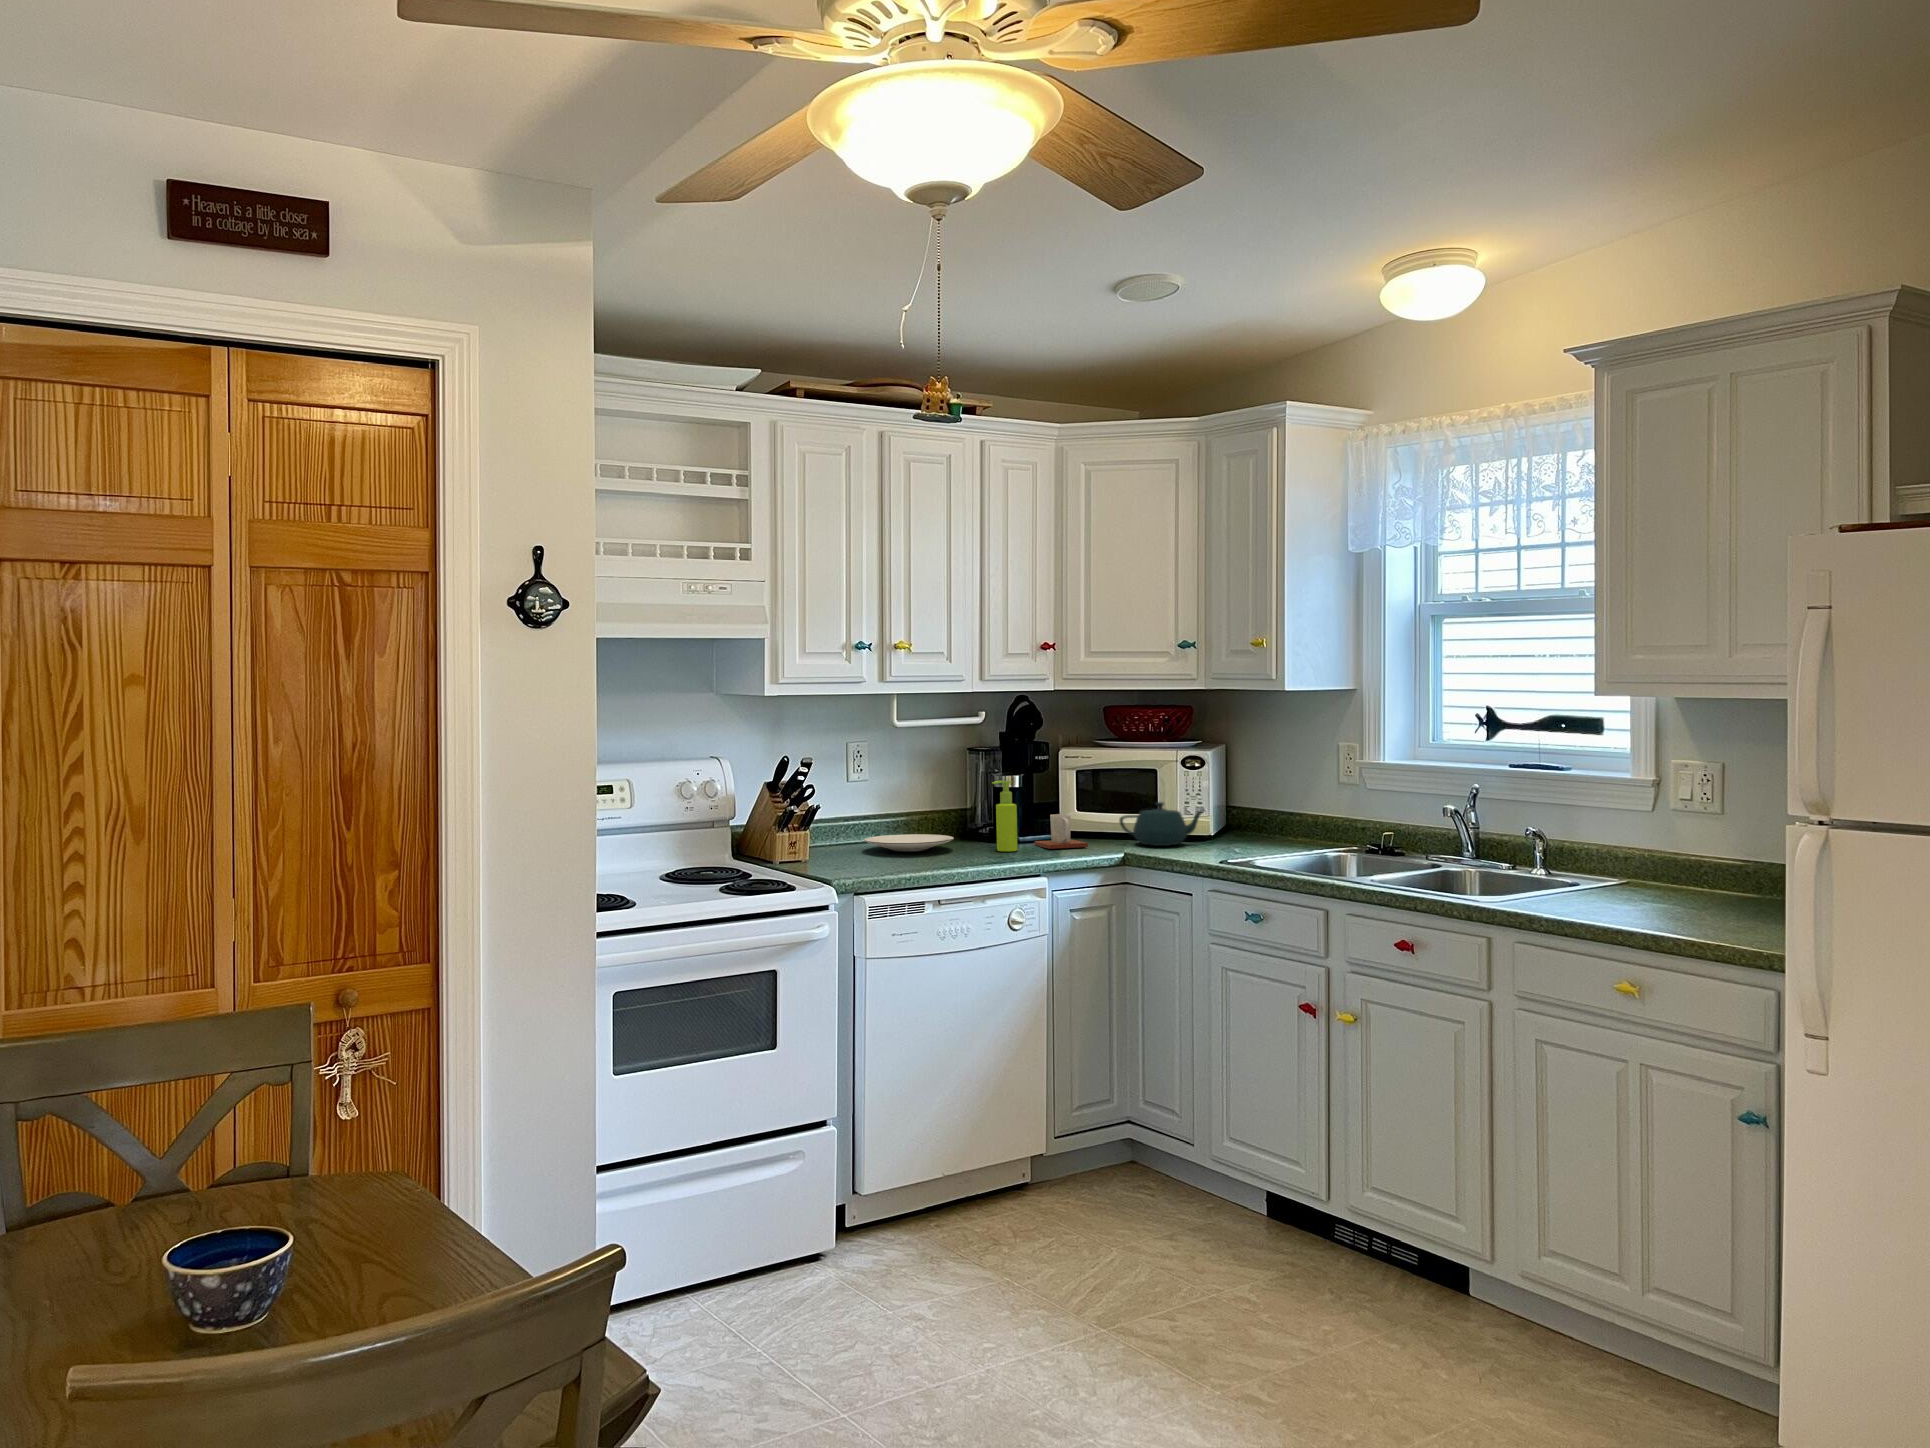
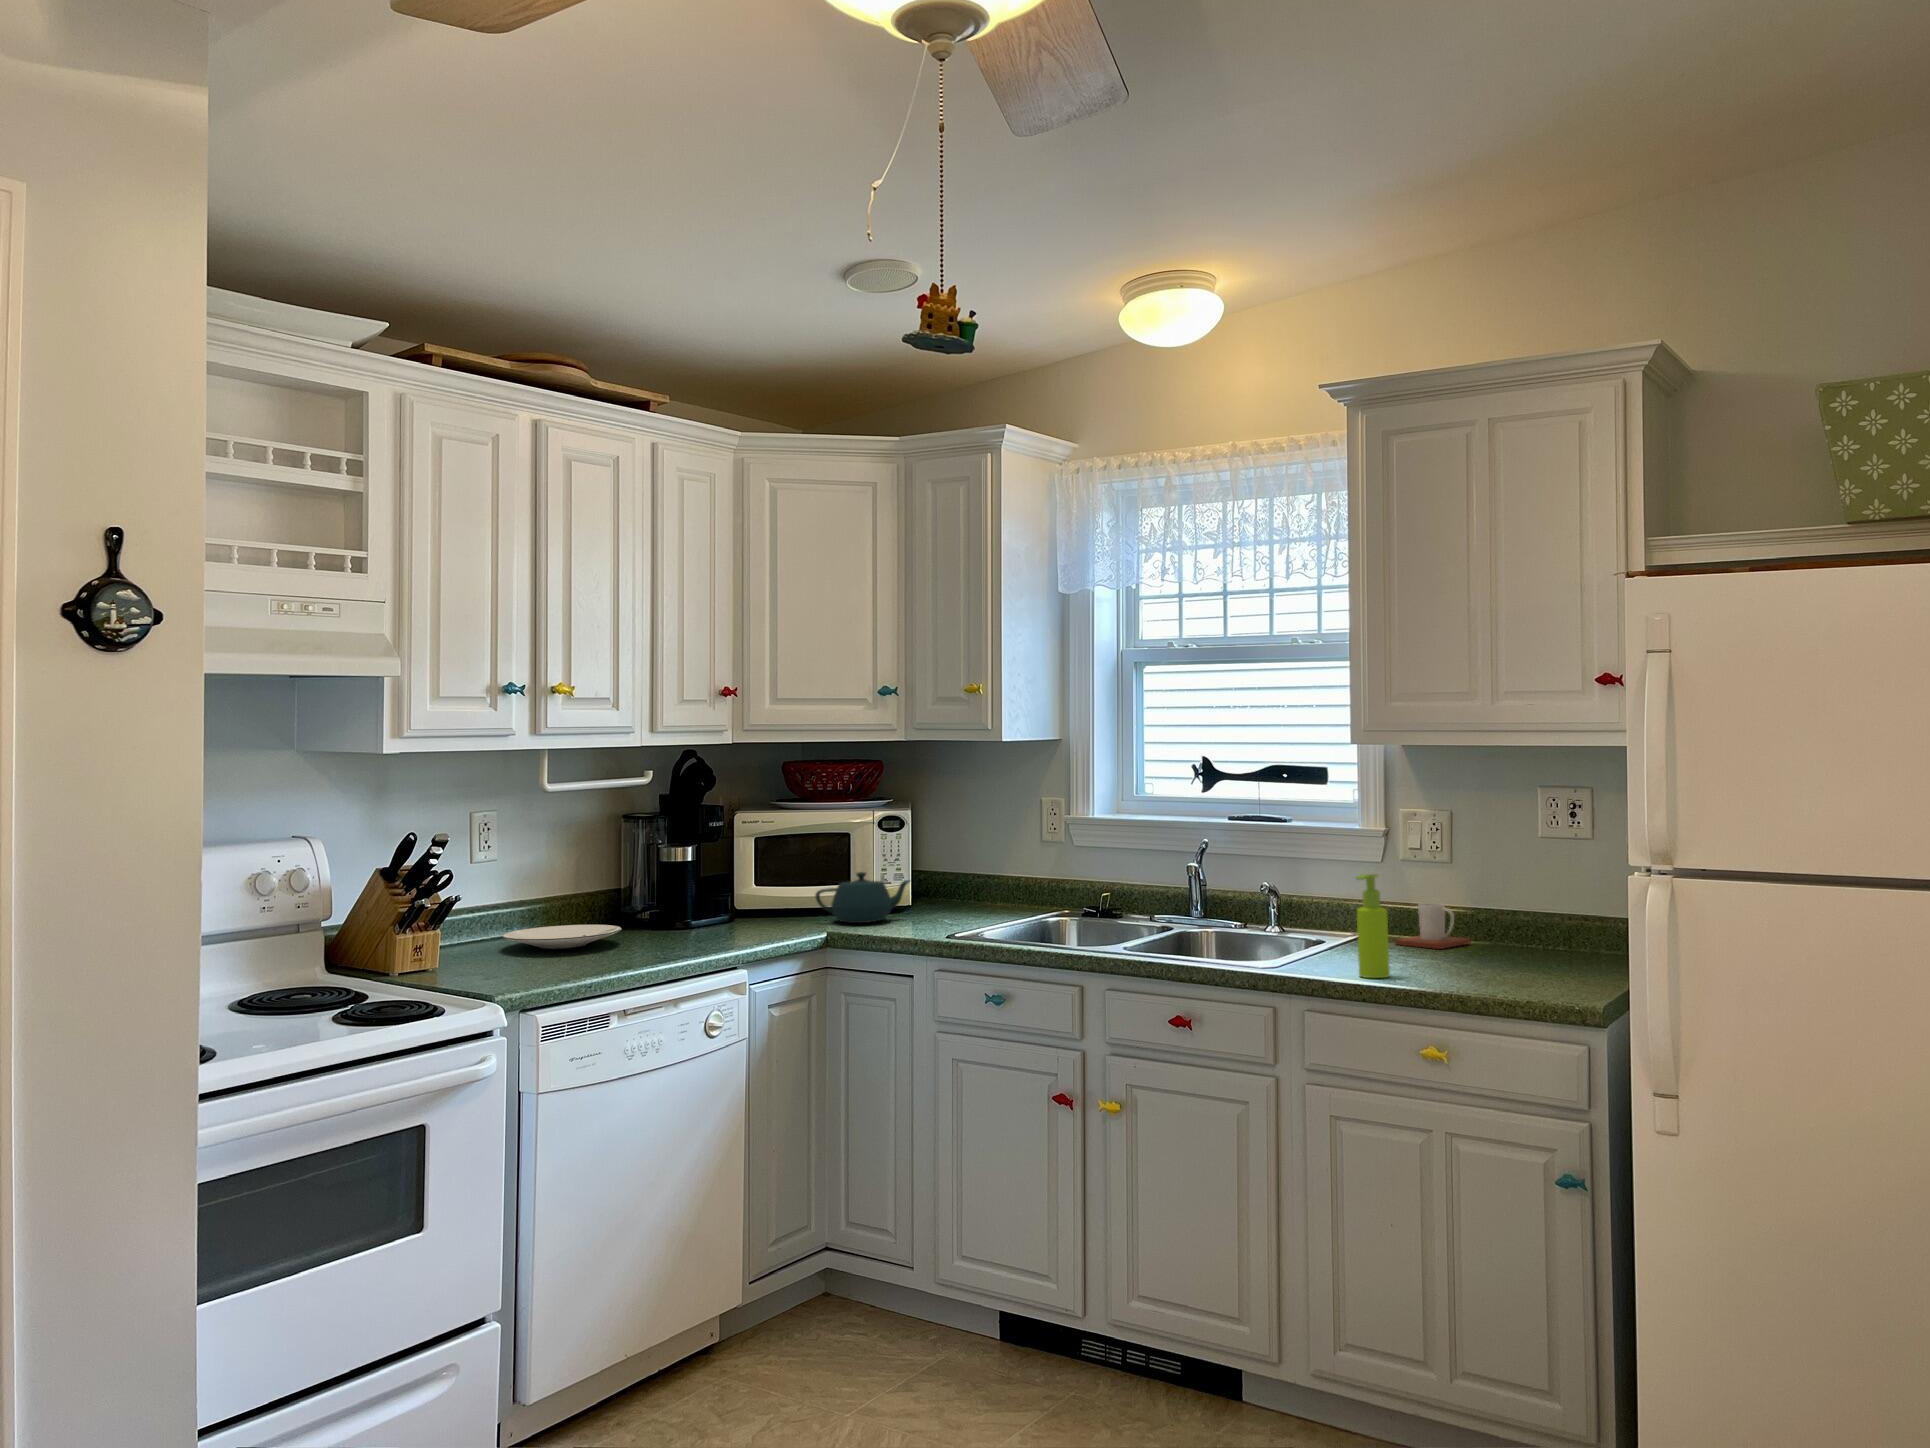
soap dispenser: present [992,781,1017,851] -> present [1356,874,1390,978]
mug: present [1035,814,1088,849] -> present [1395,903,1471,949]

